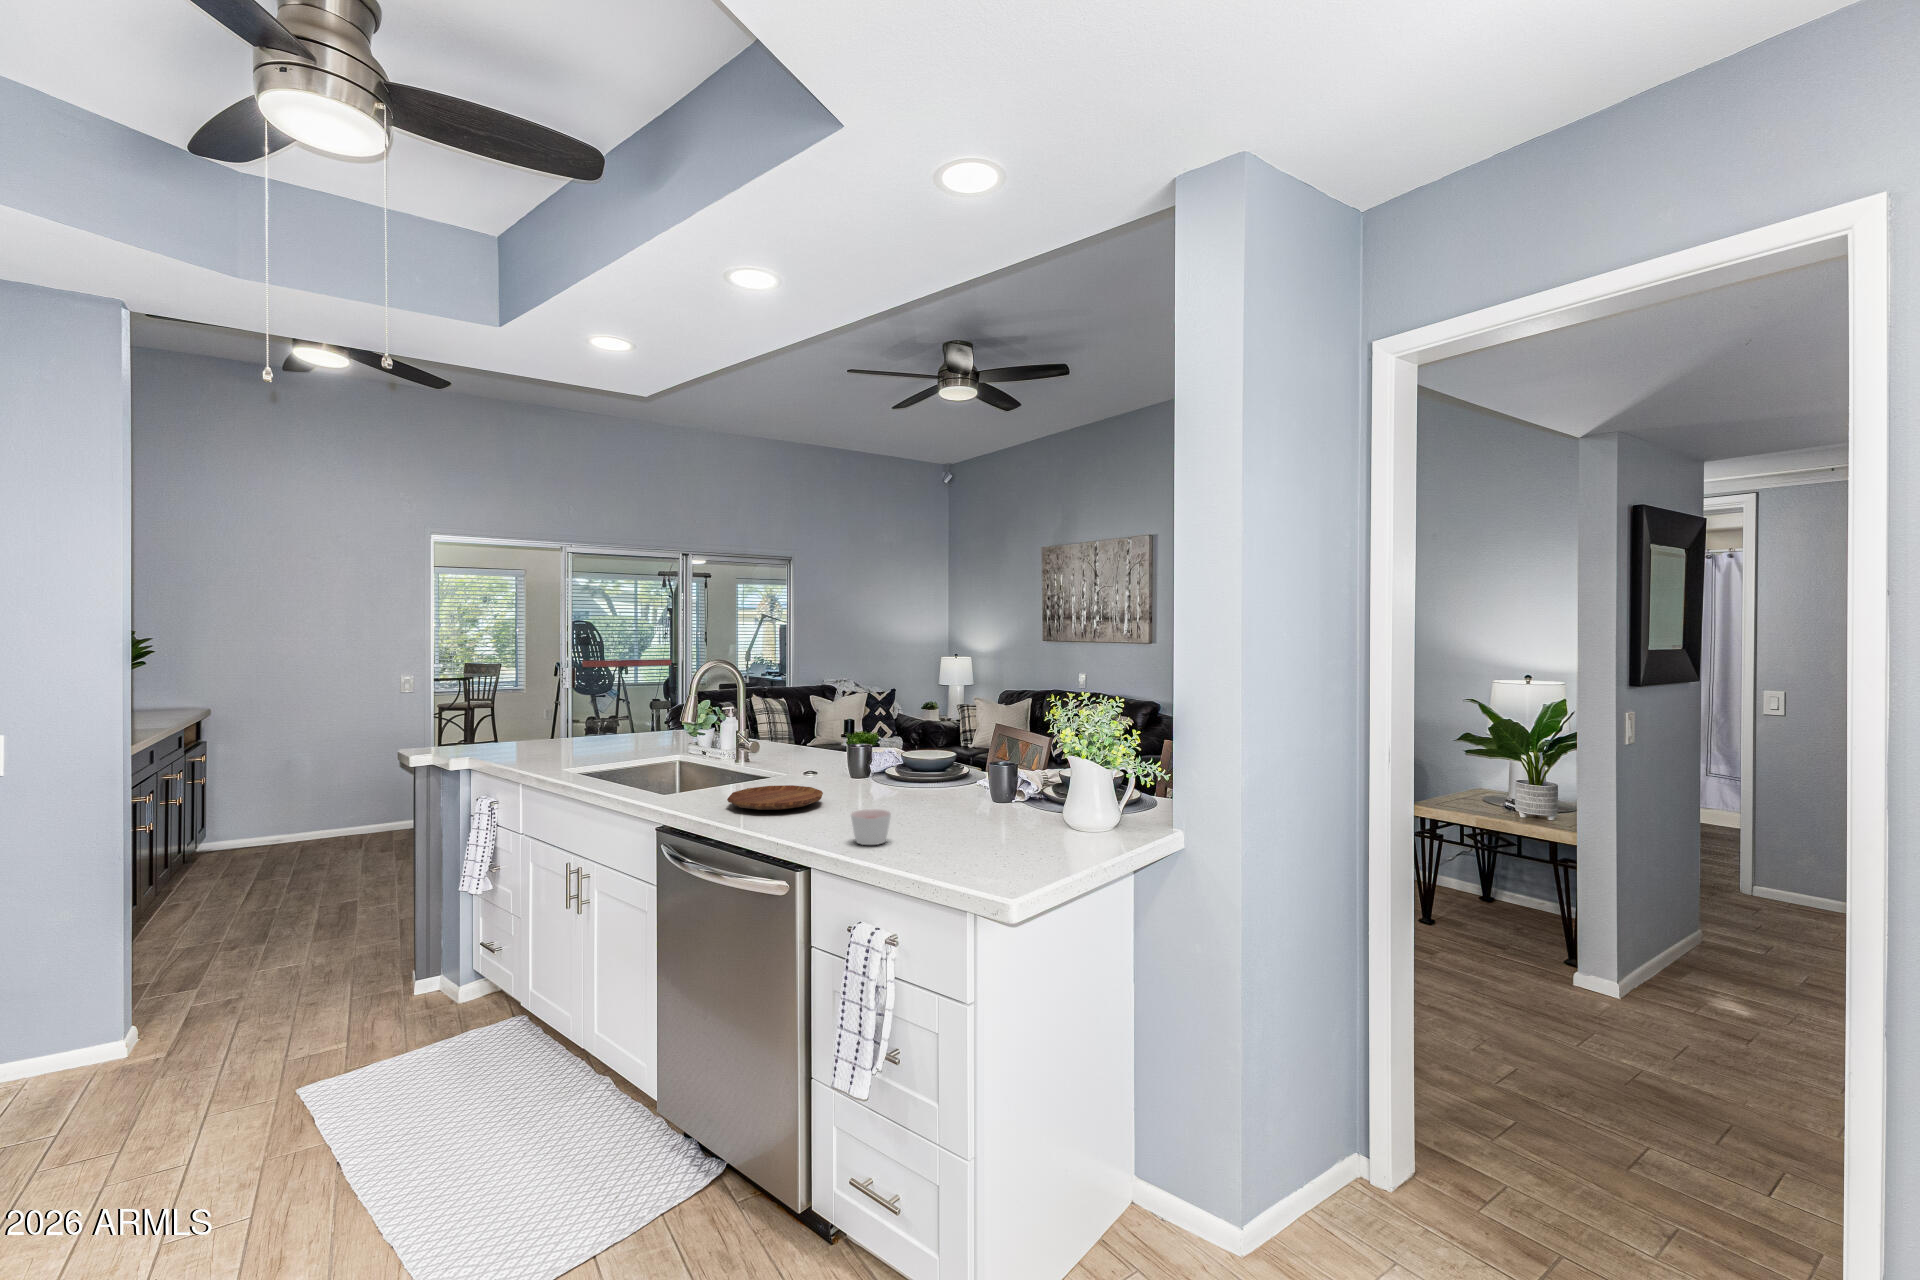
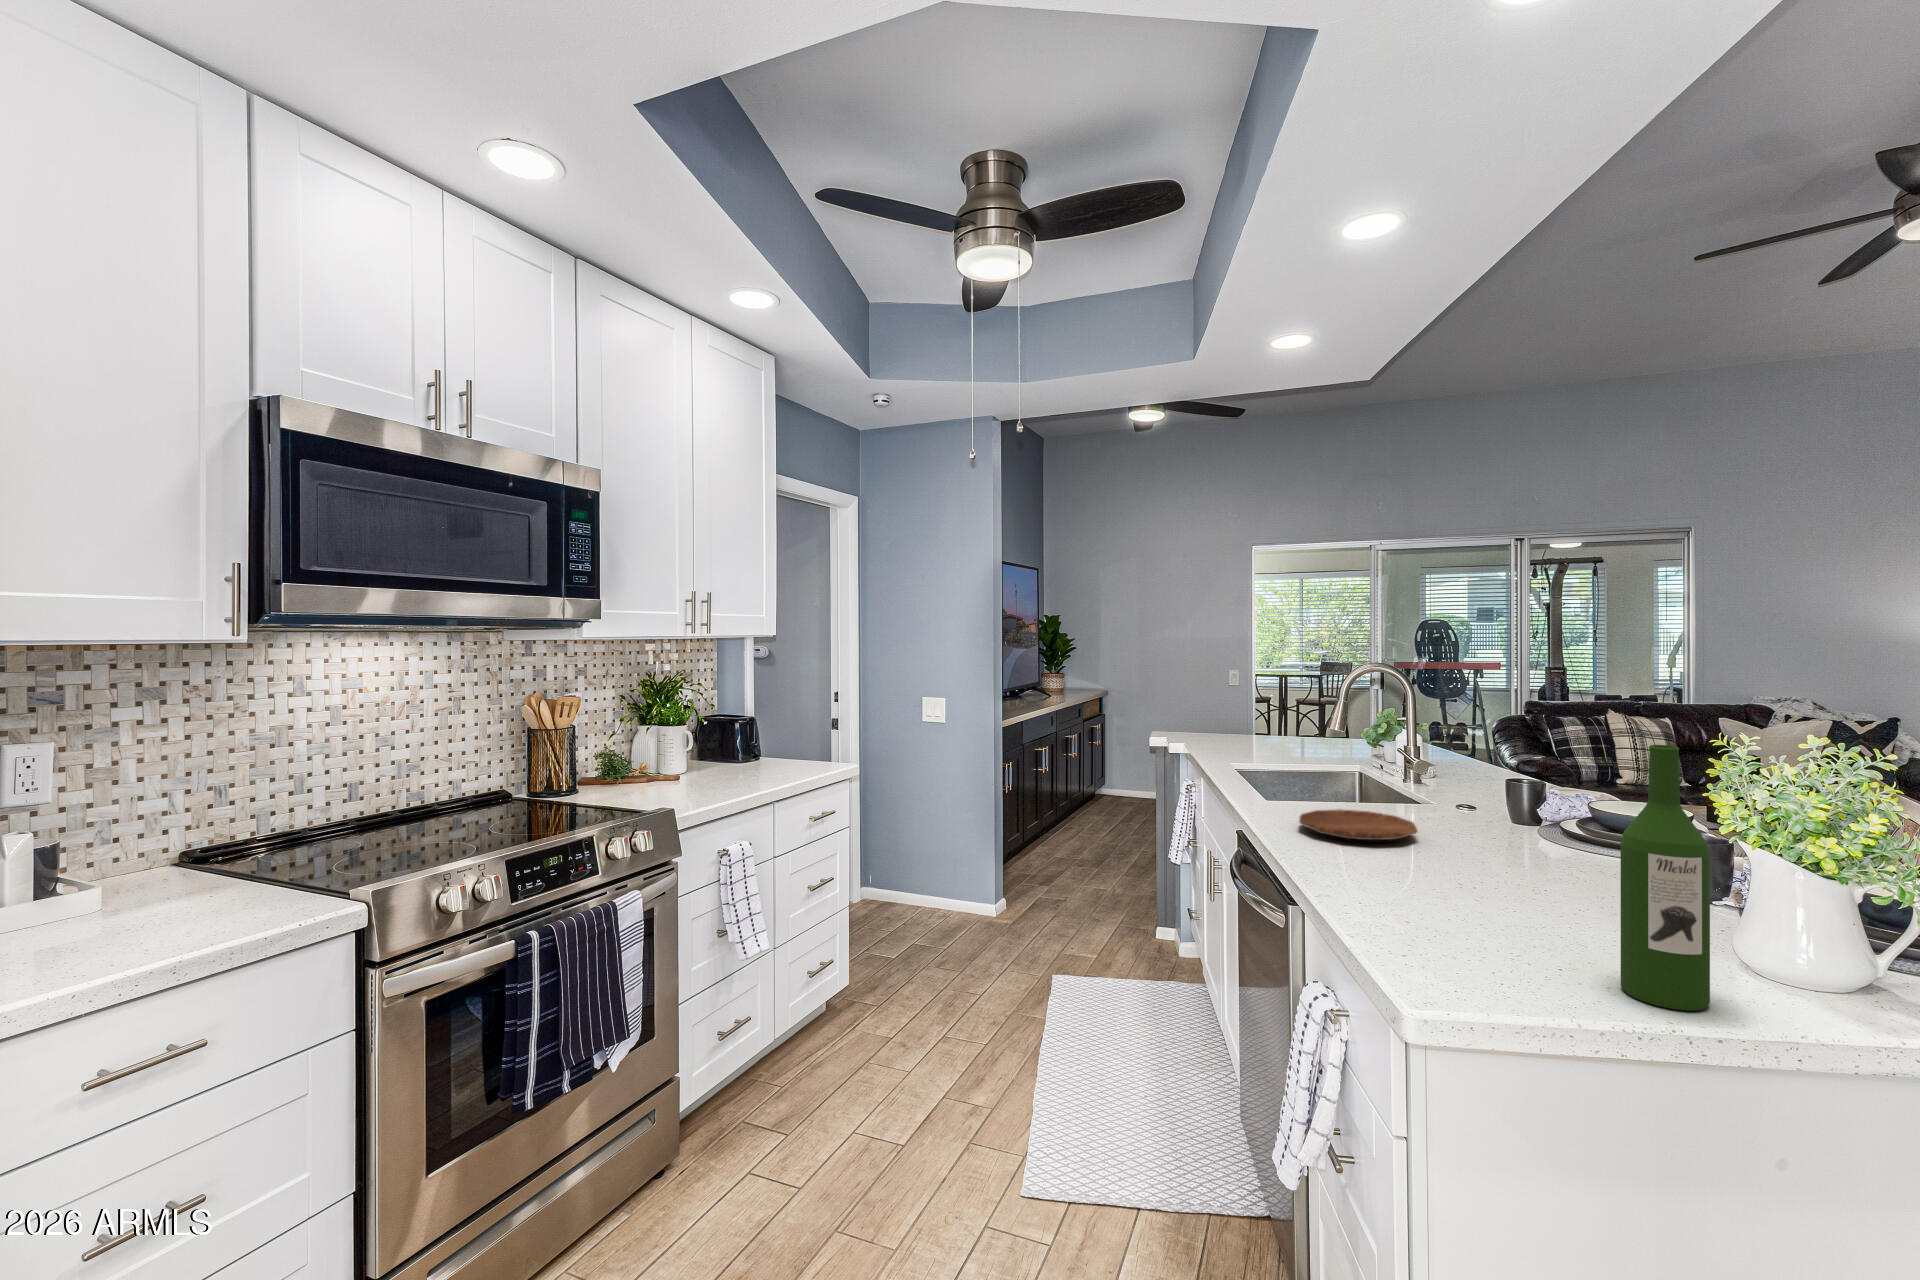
wine bottle: none [1048,699,1091,857] -> present [1620,745,1710,1011]
candle: present [851,809,891,845] -> none [1353,854,1409,901]

